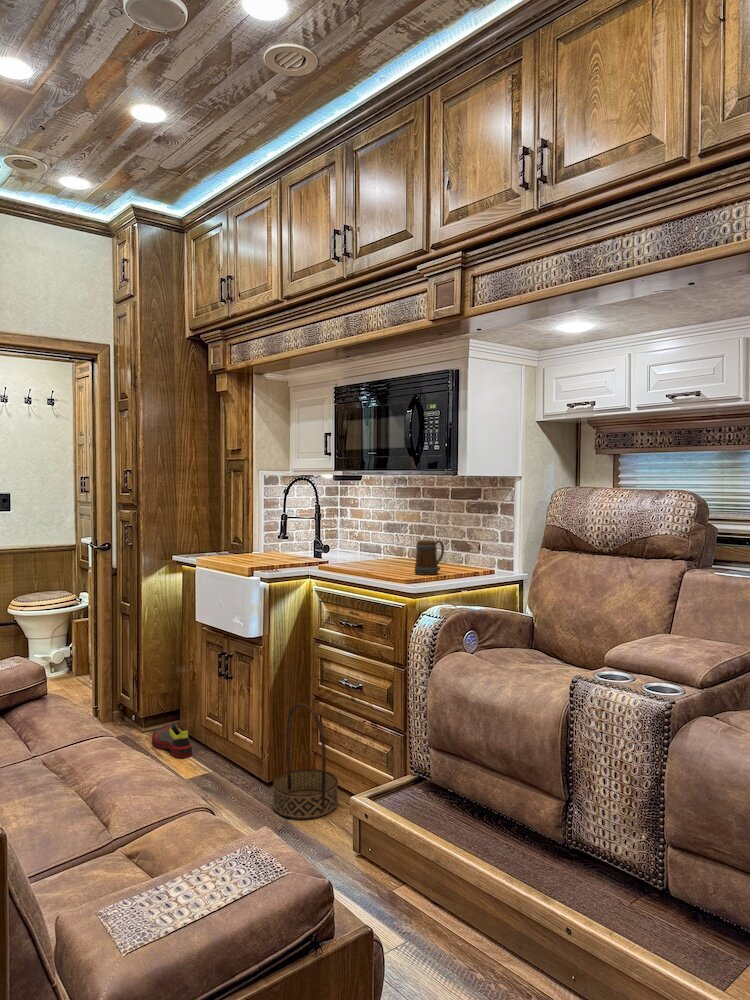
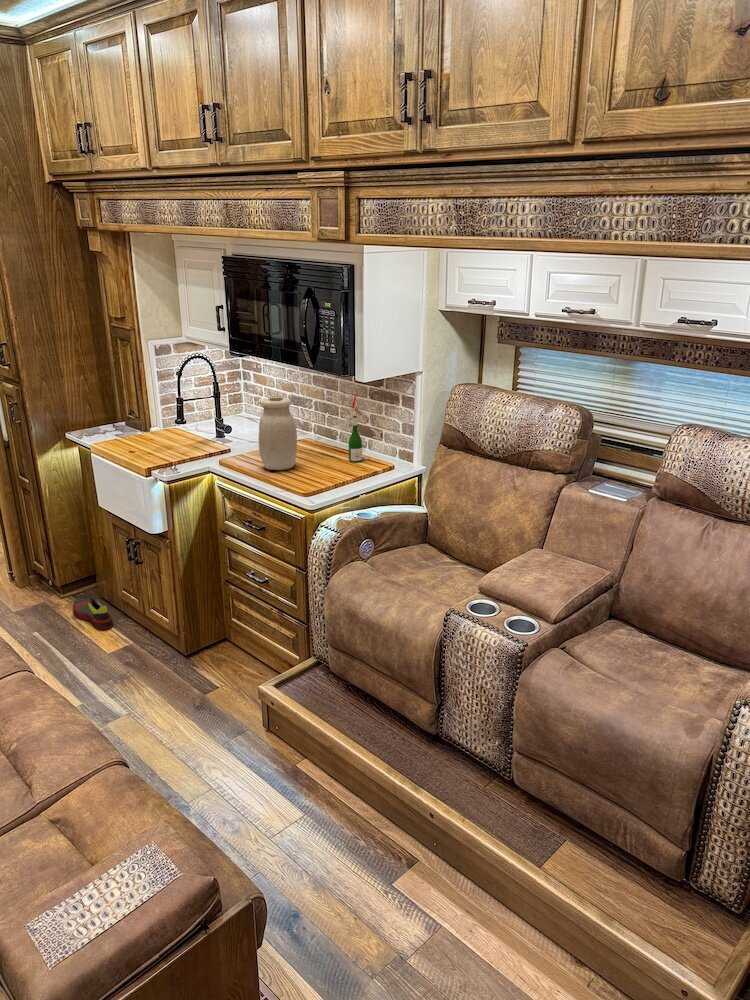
wine bottle: none [447,500,468,570] -> present [346,392,368,462]
jar: none [360,501,398,572] -> present [259,397,297,470]
mug: present [415,540,444,575] -> none [314,438,343,475]
basket: present [273,703,338,819] -> none [190,596,251,696]

